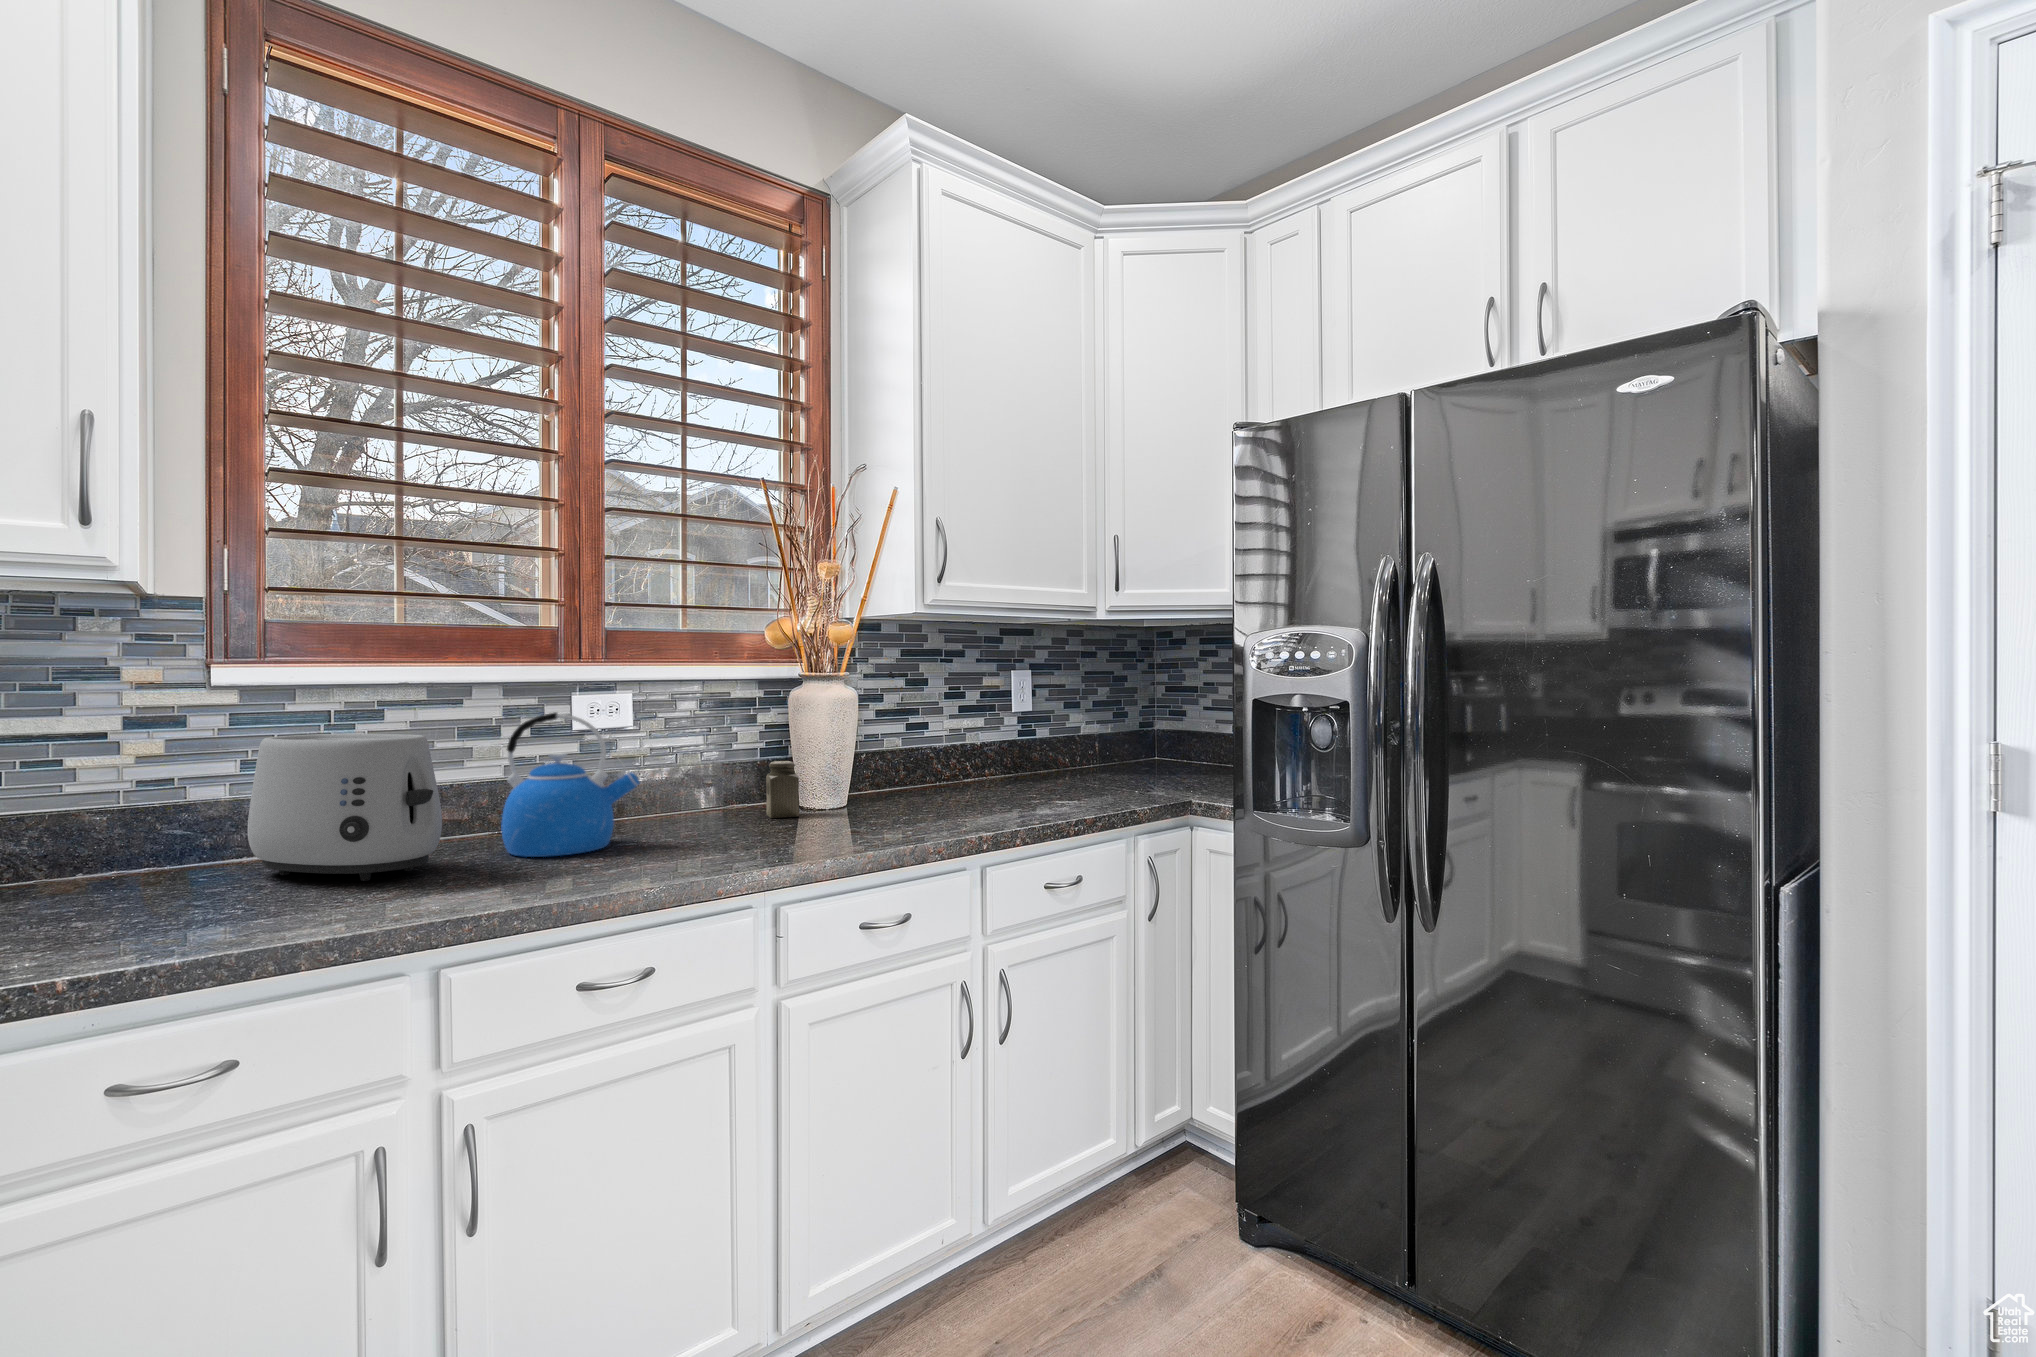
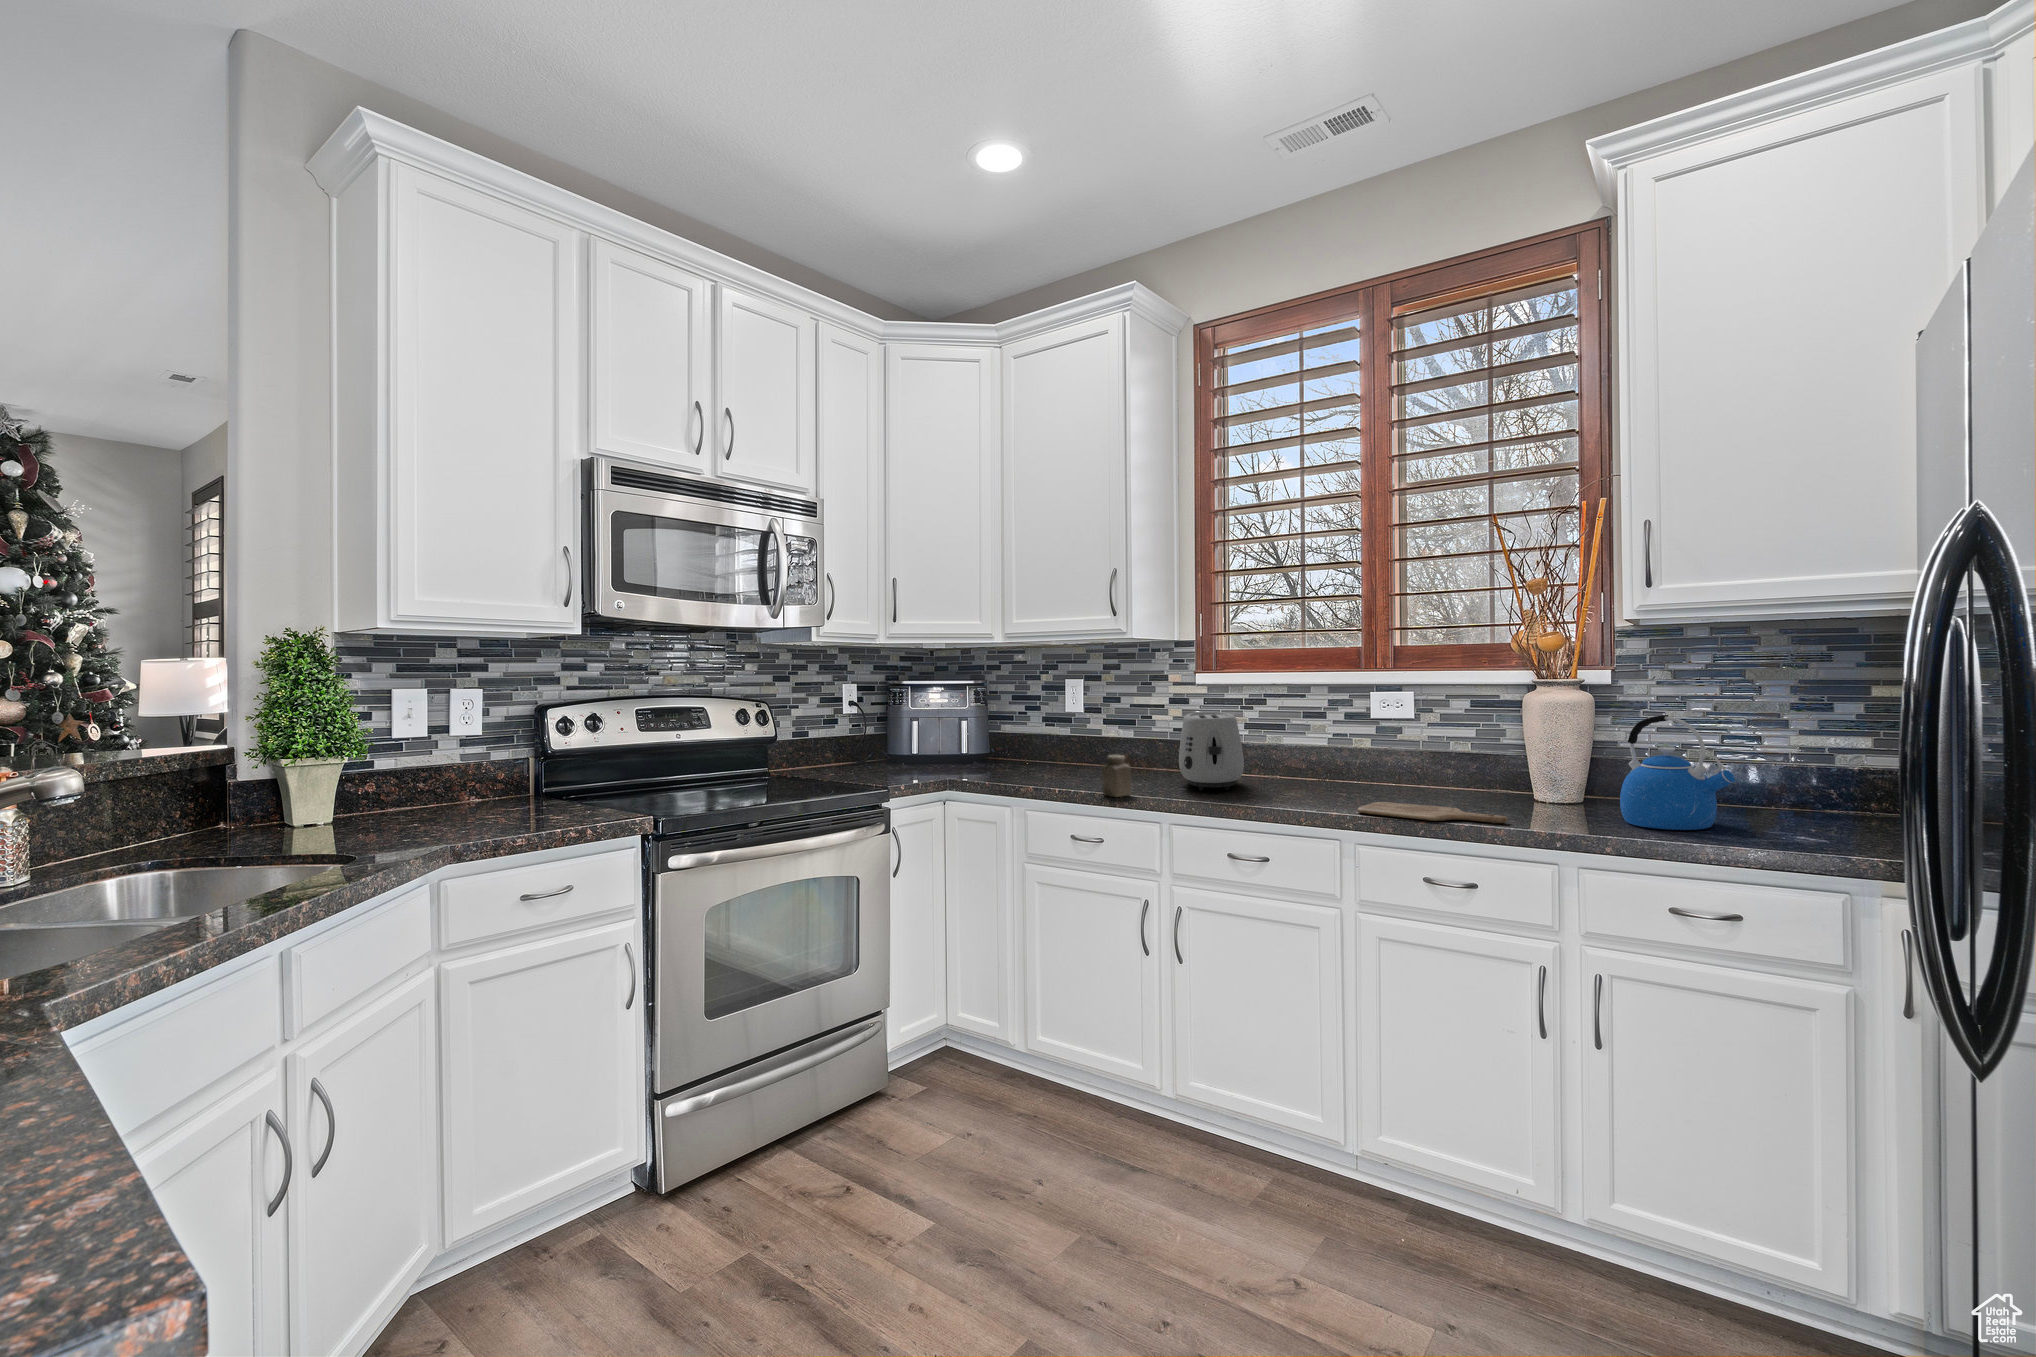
kettle: present [502,712,639,857] -> present [1620,715,1735,830]
salt shaker: present [766,761,799,818] -> present [1102,755,1131,797]
cutting board: none [705,821,886,851] -> present [1357,802,1508,823]

